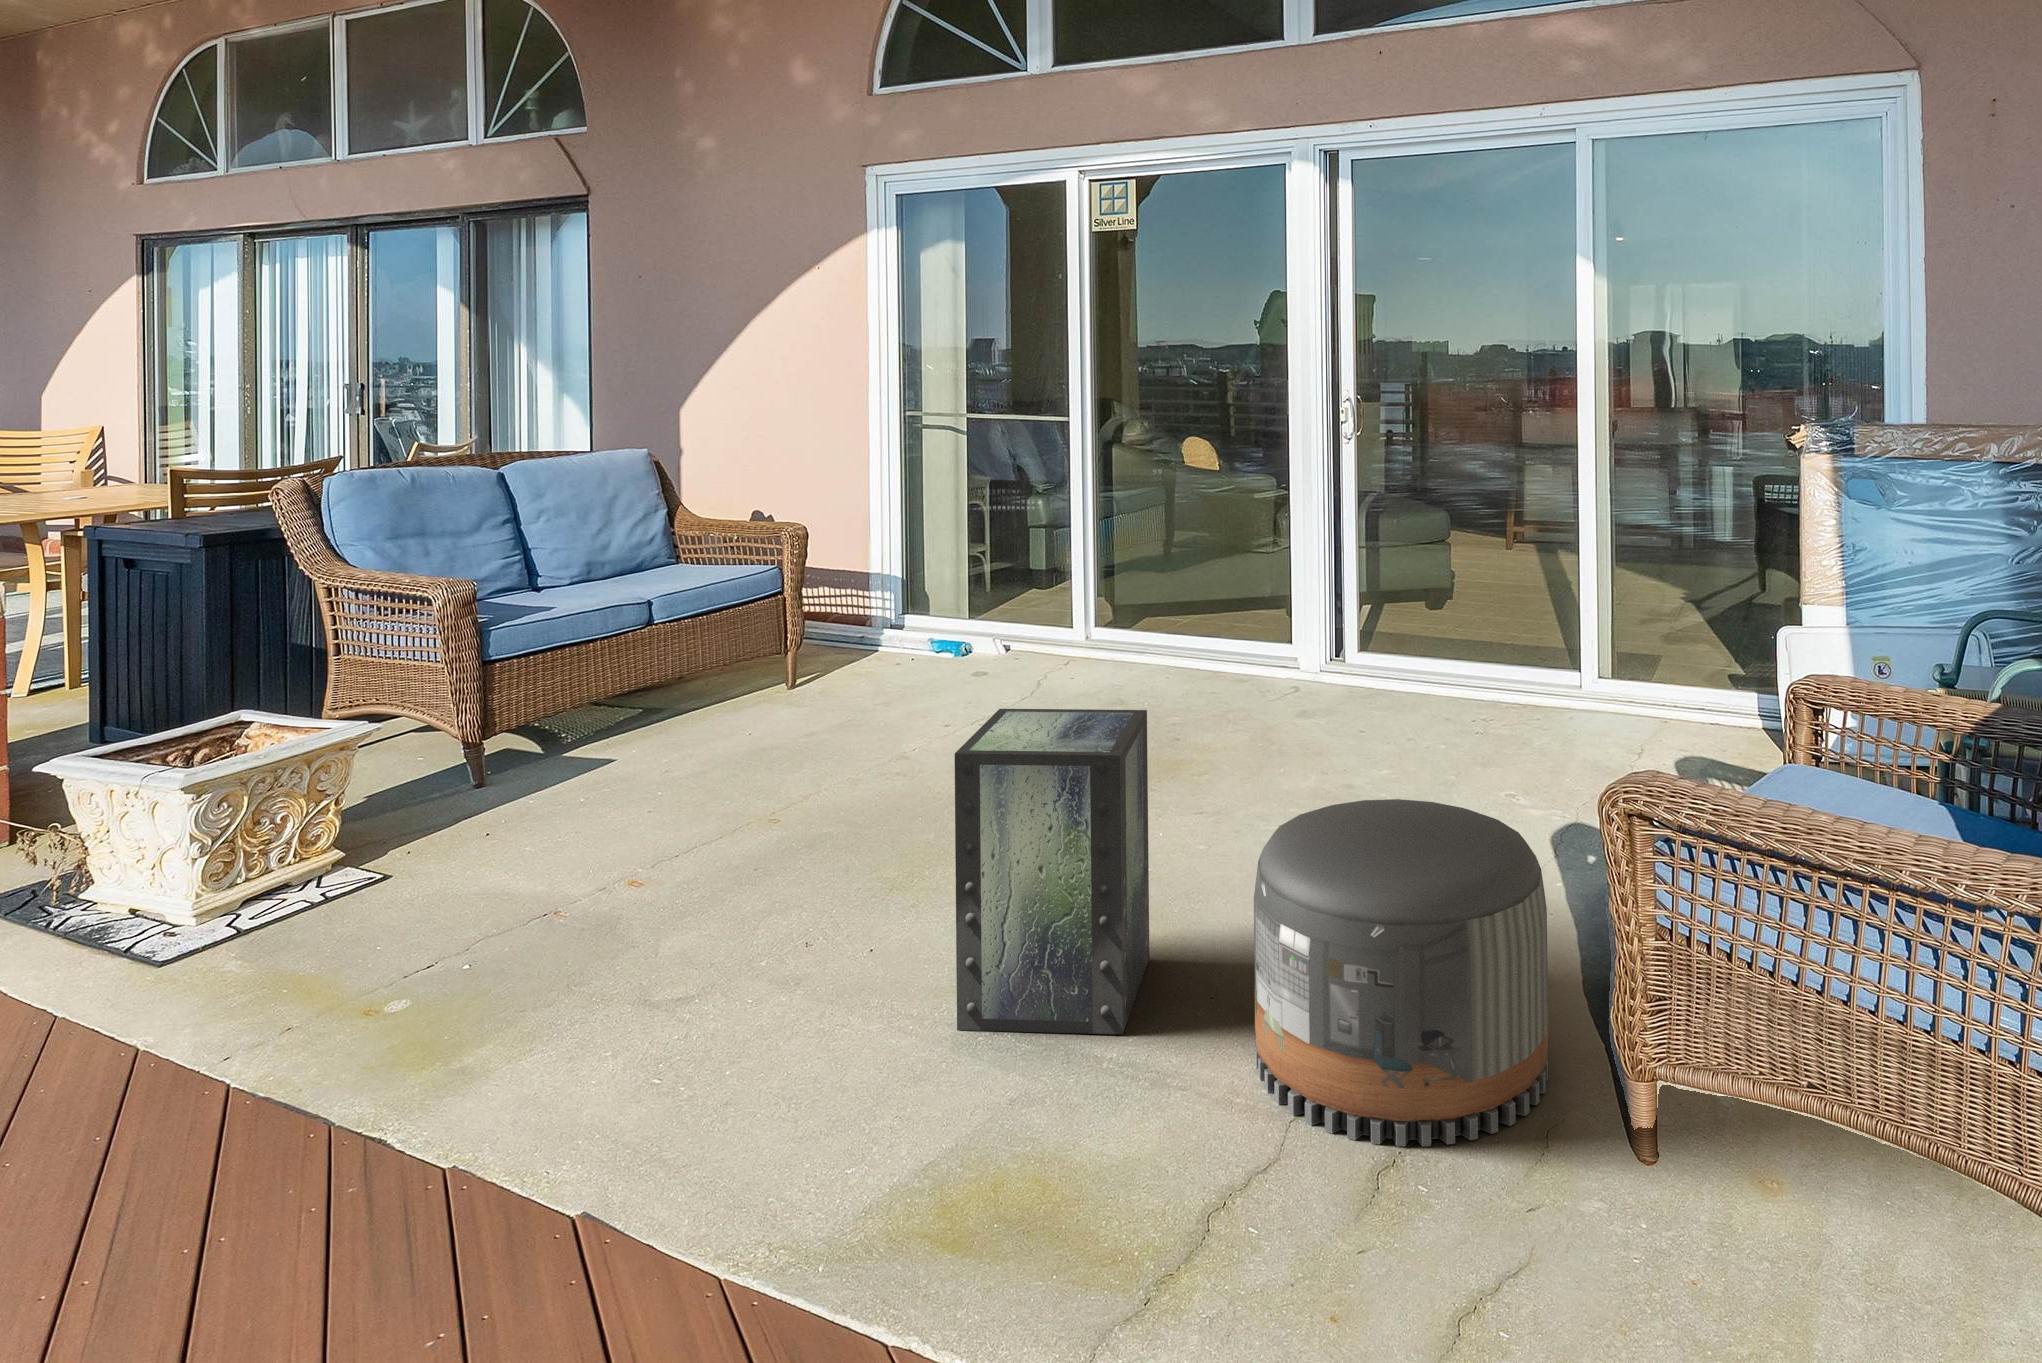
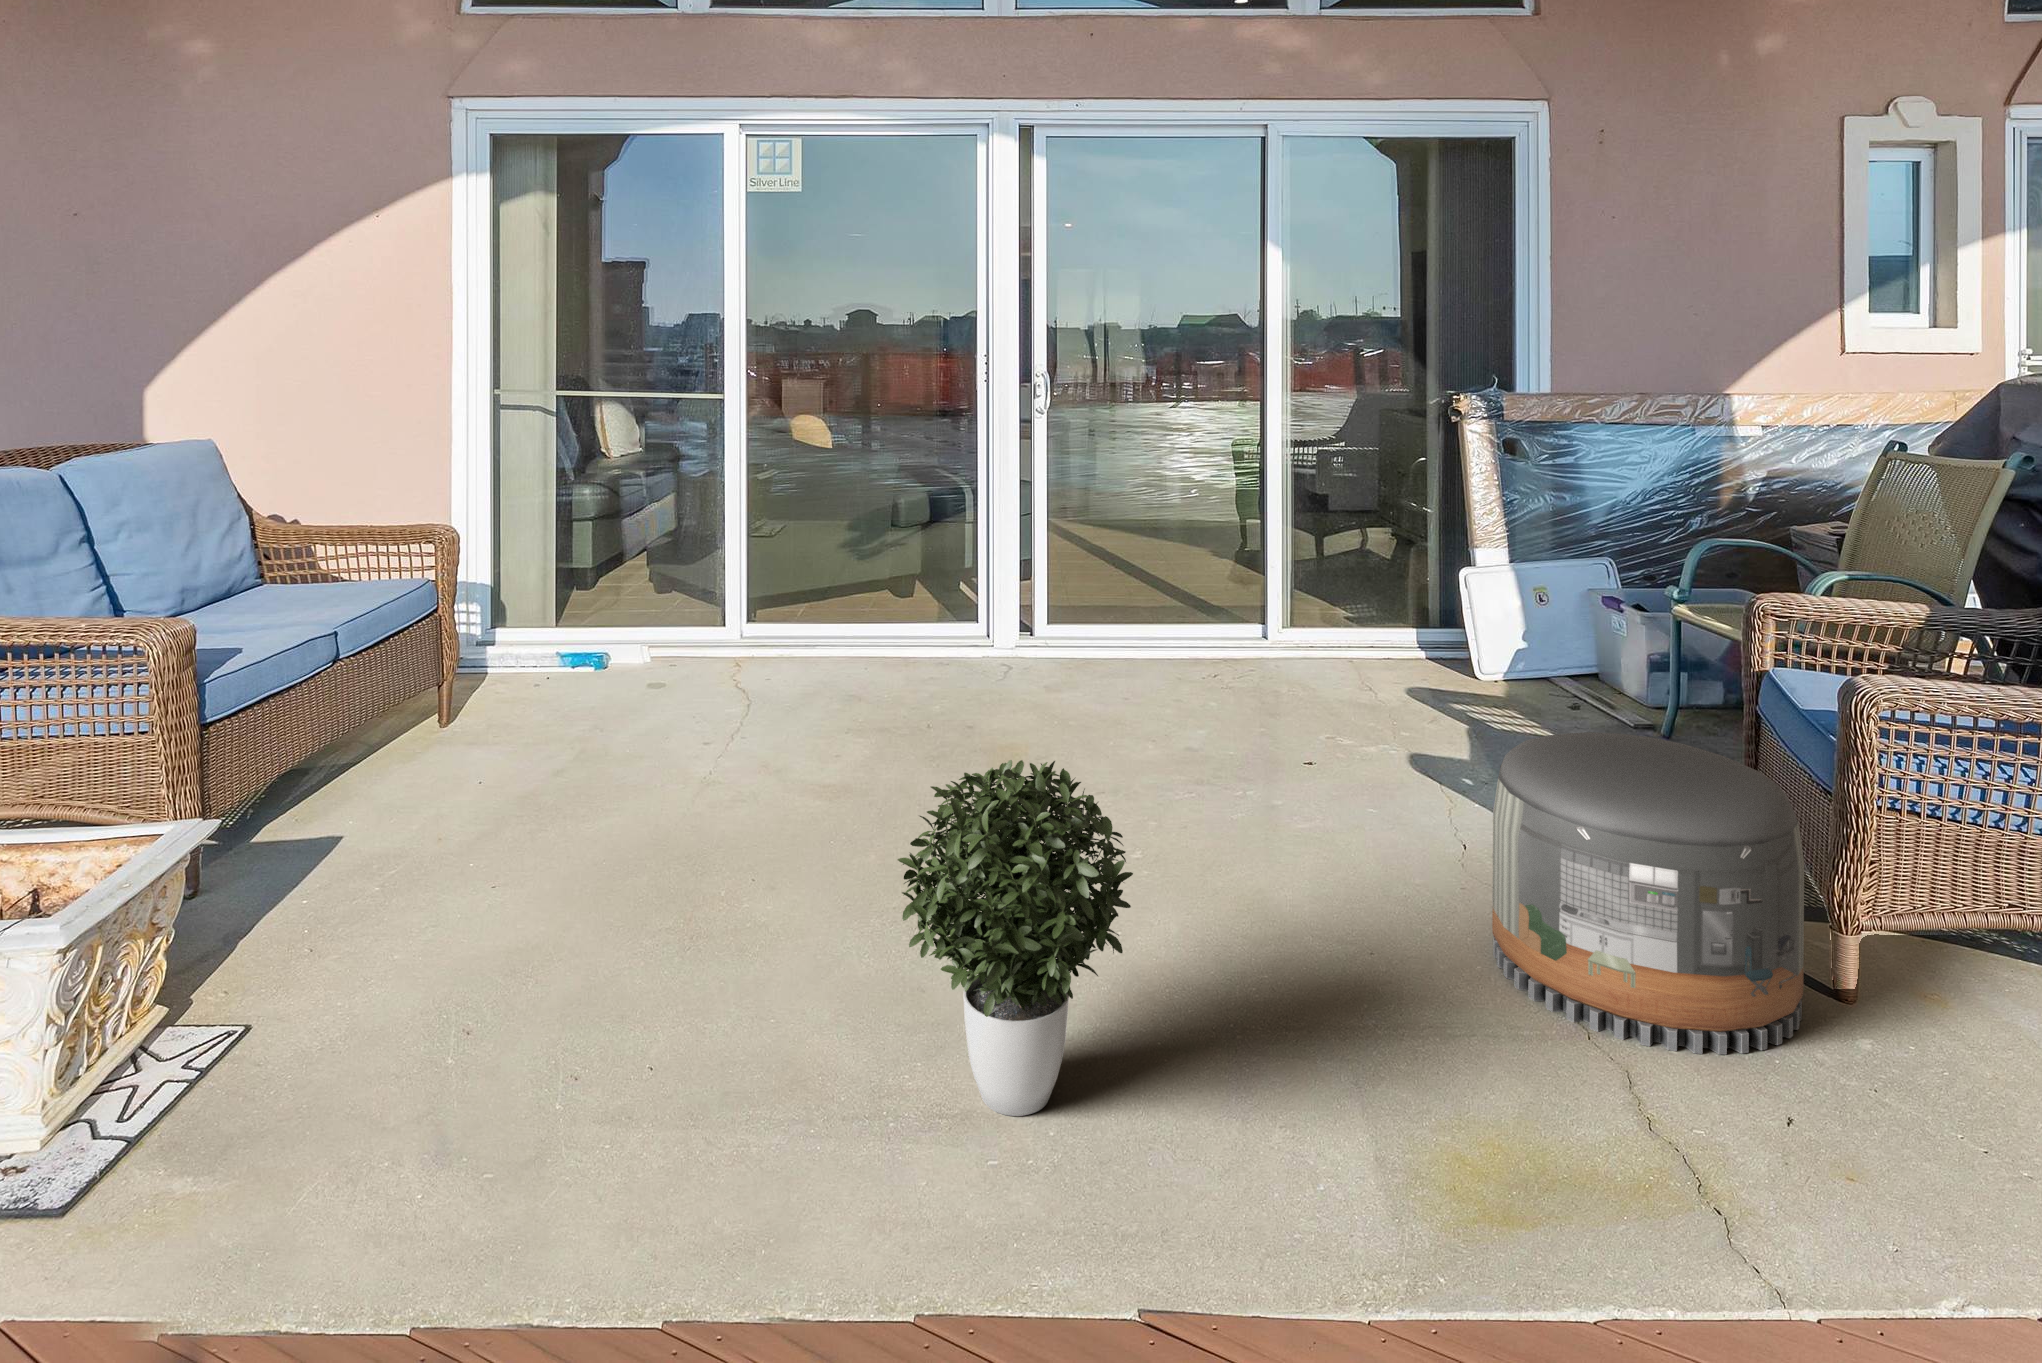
storage box: present [955,709,1150,1034] -> none [1162,676,1404,1044]
potted plant: none [633,744,834,1035] -> present [898,760,1133,1116]

